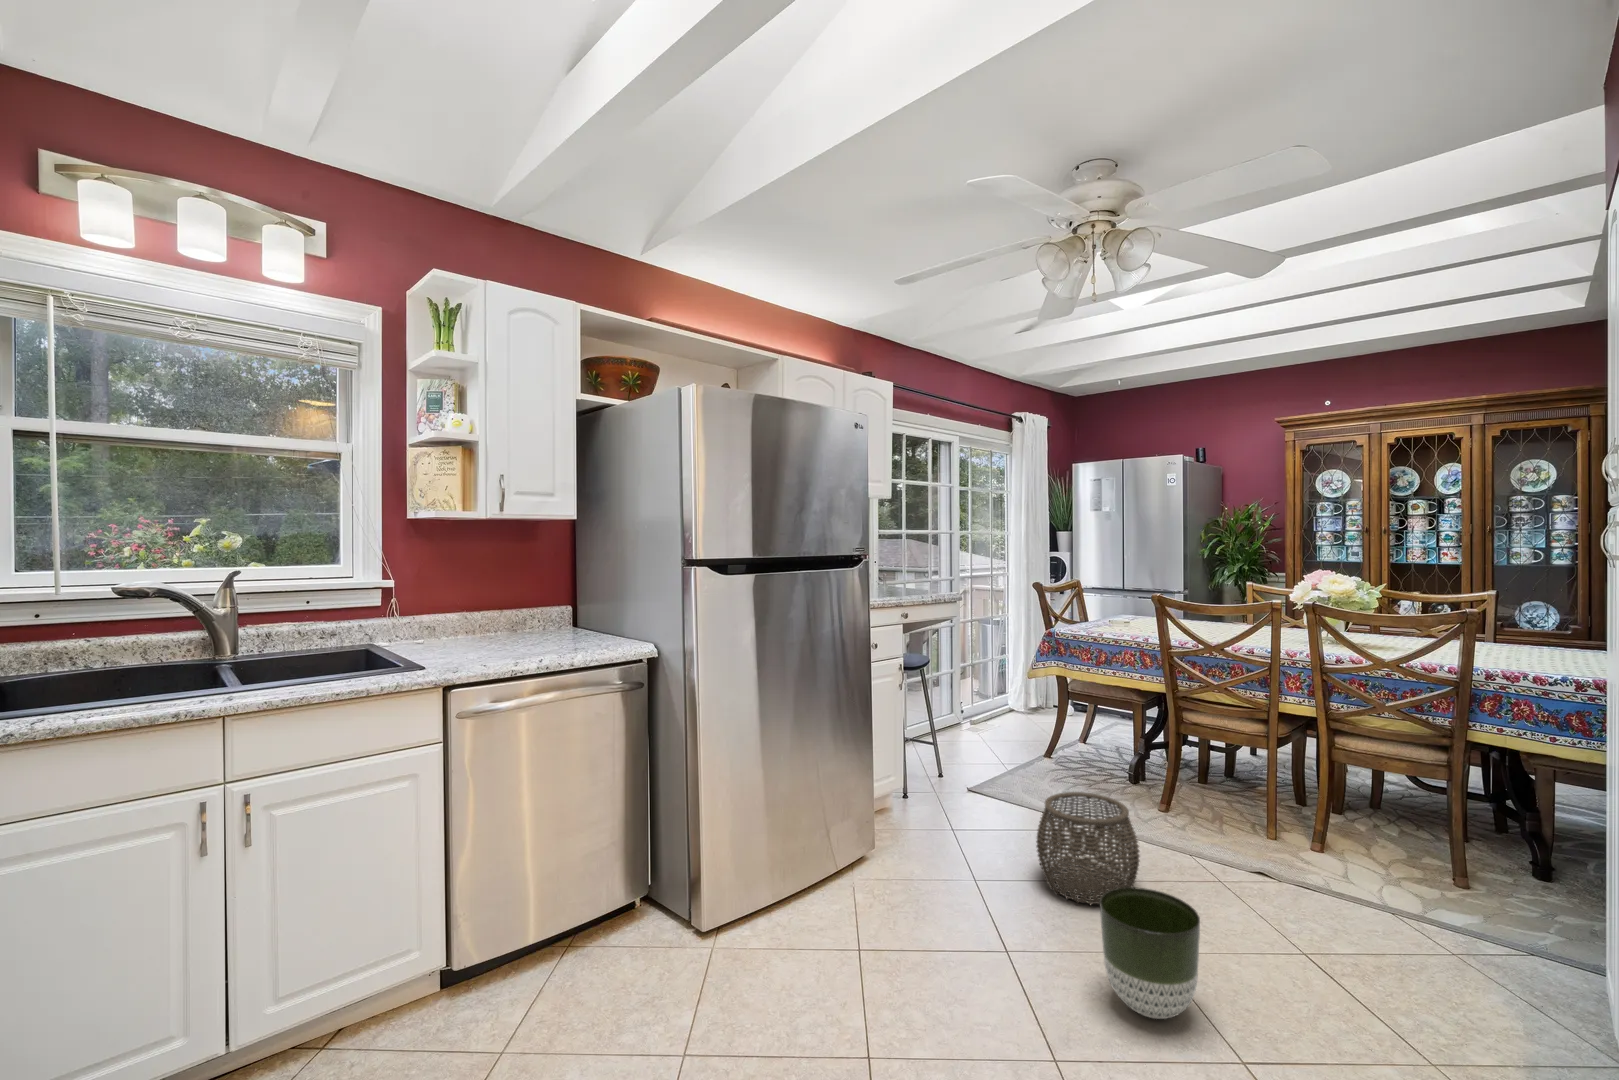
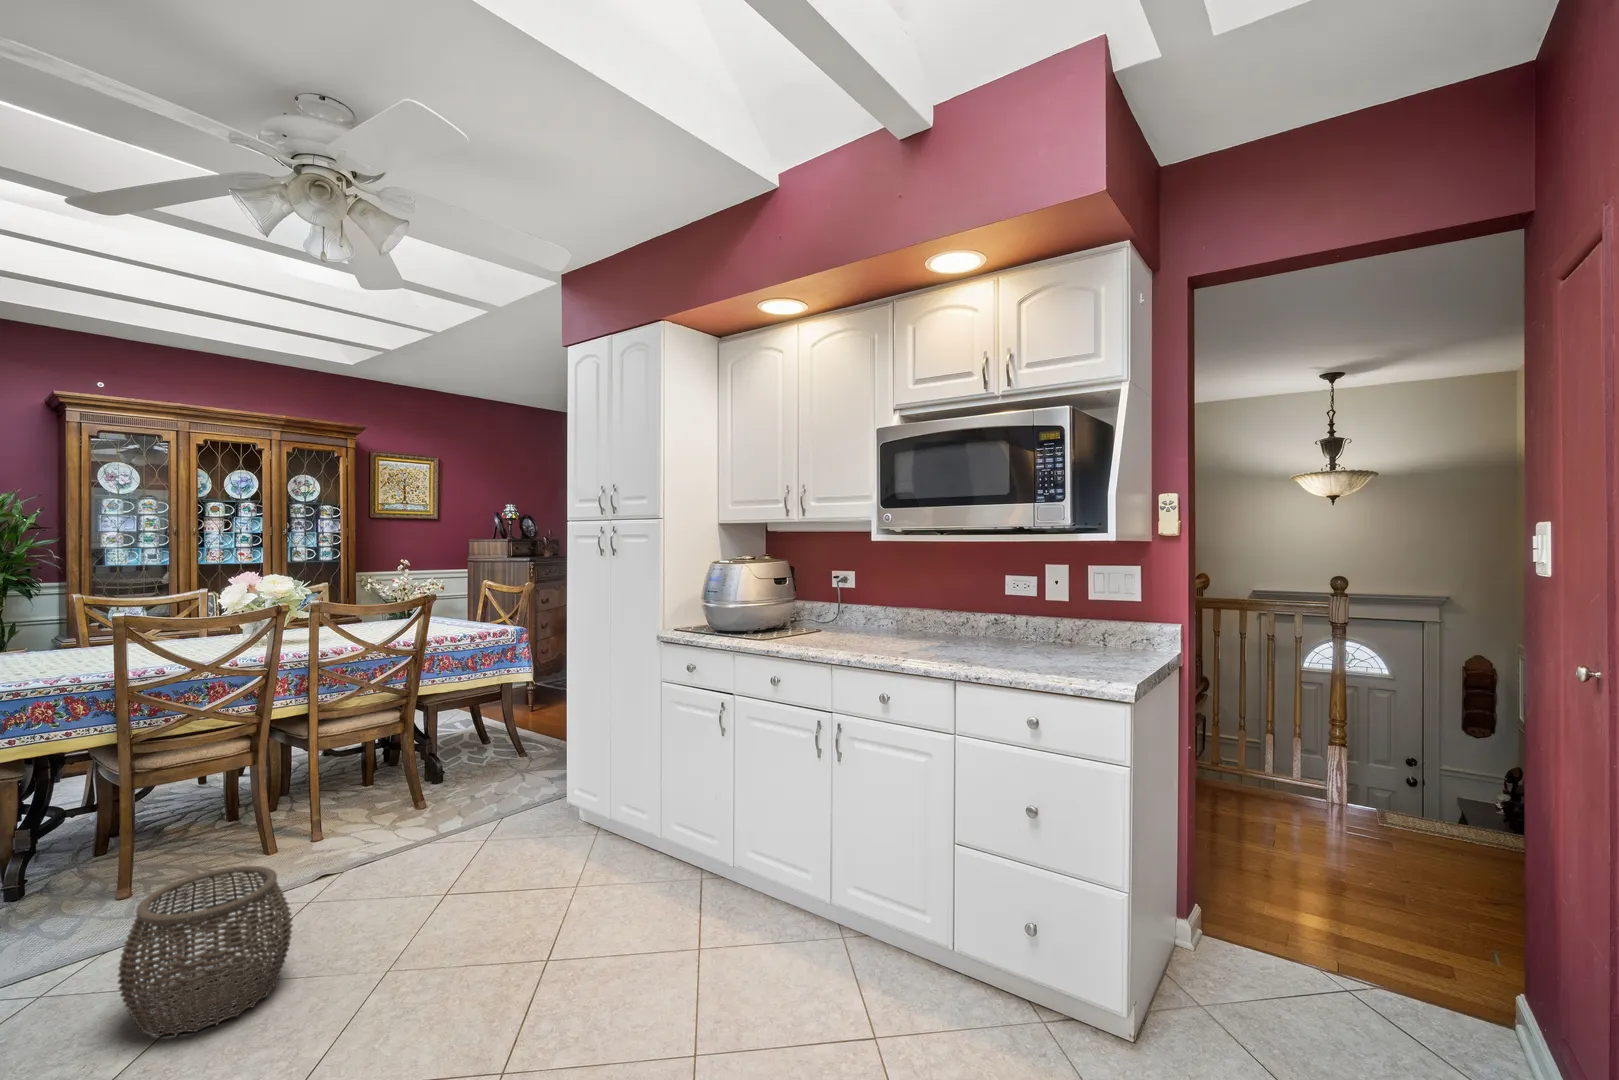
planter: present [1100,887,1200,1019] -> none [405,881,509,1017]

